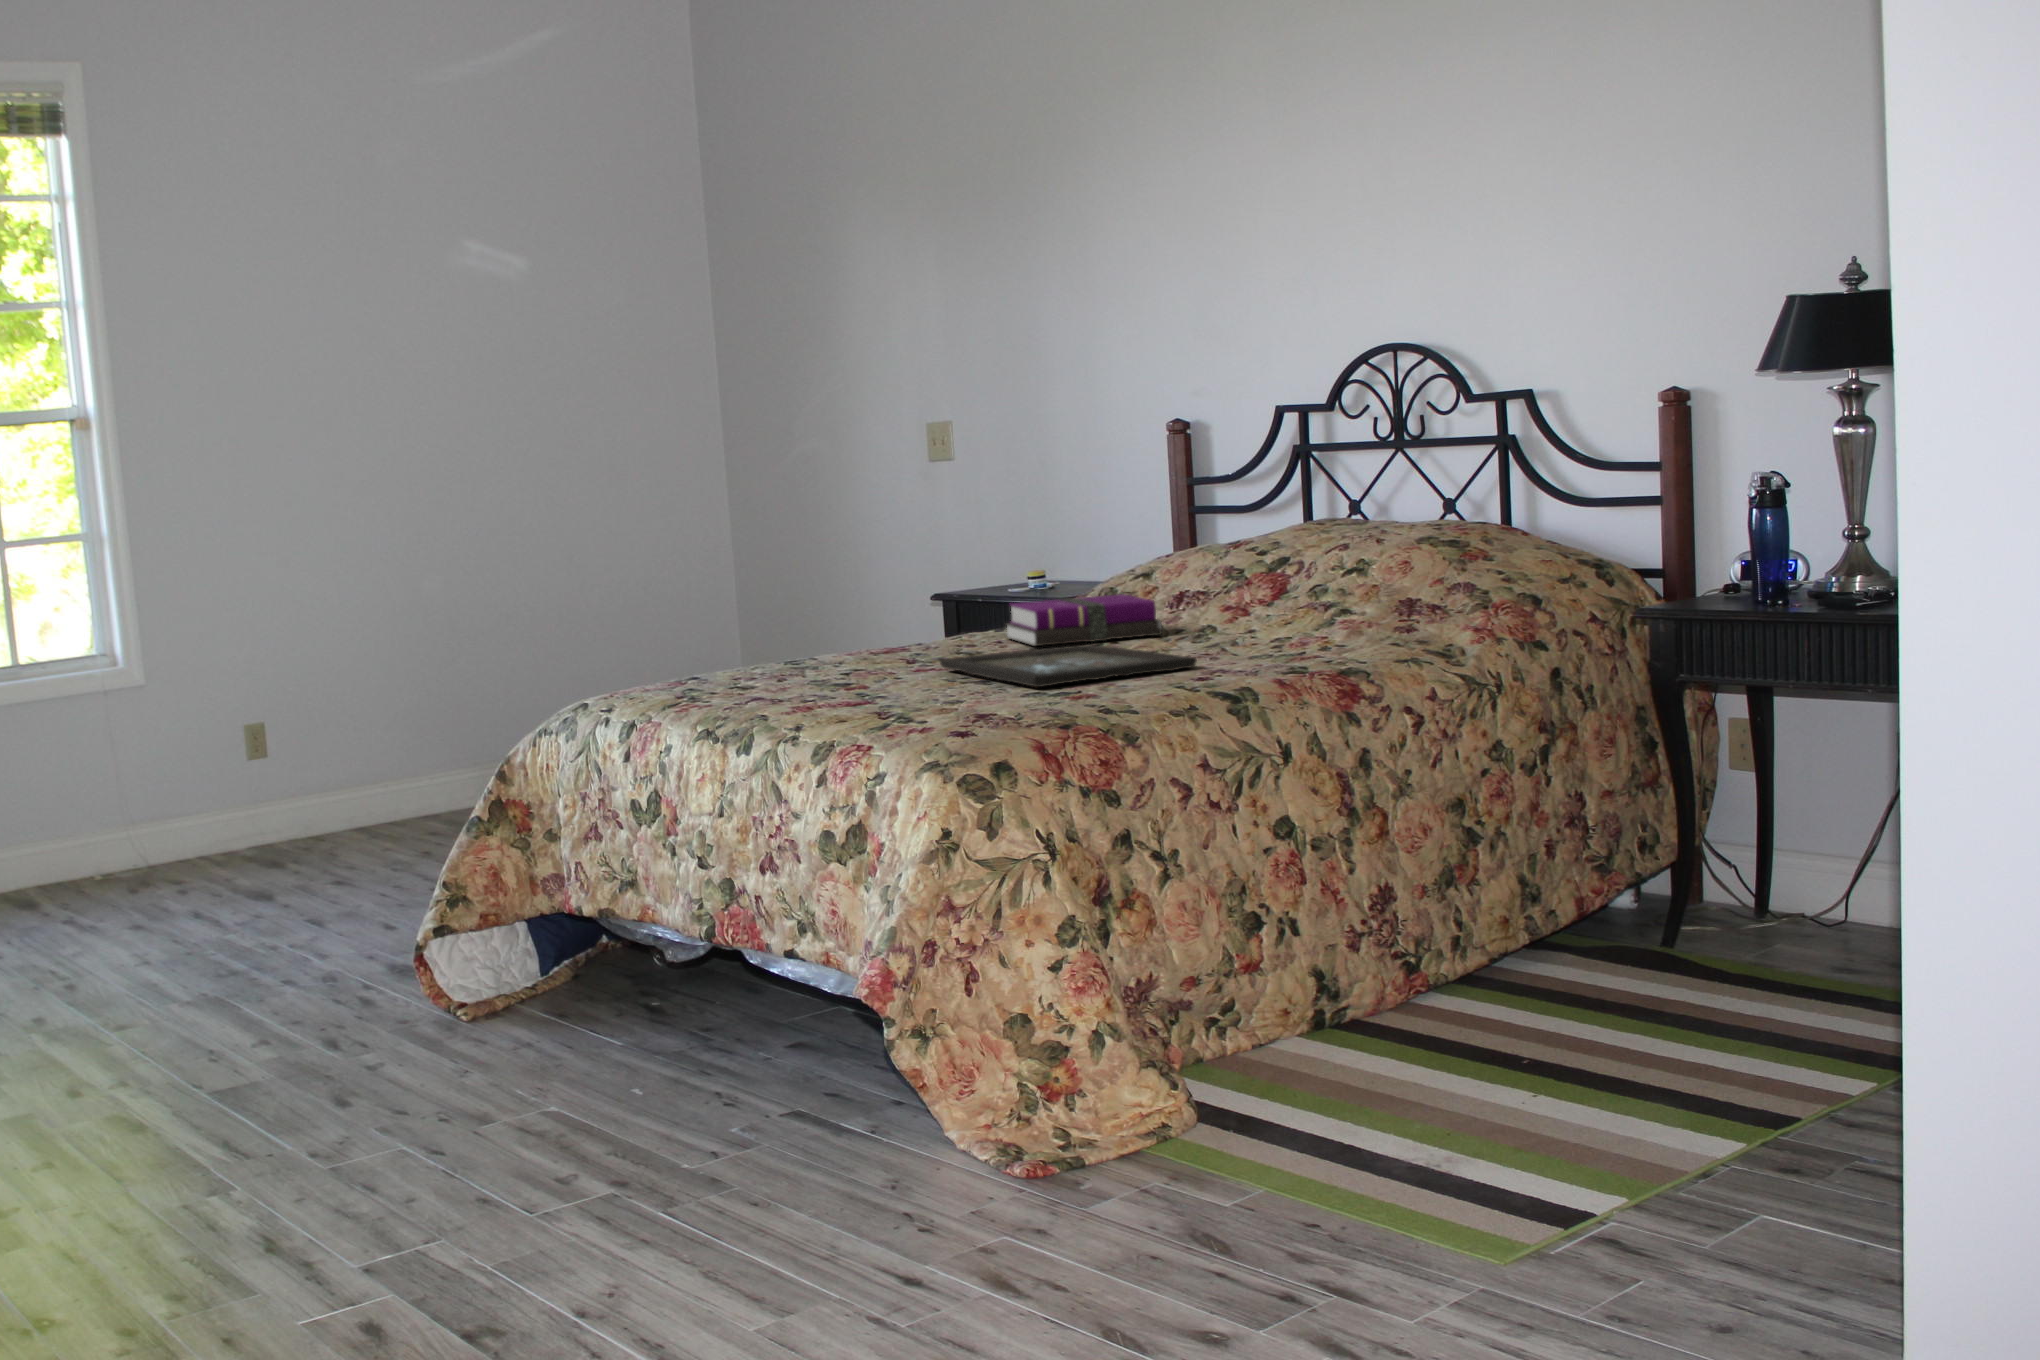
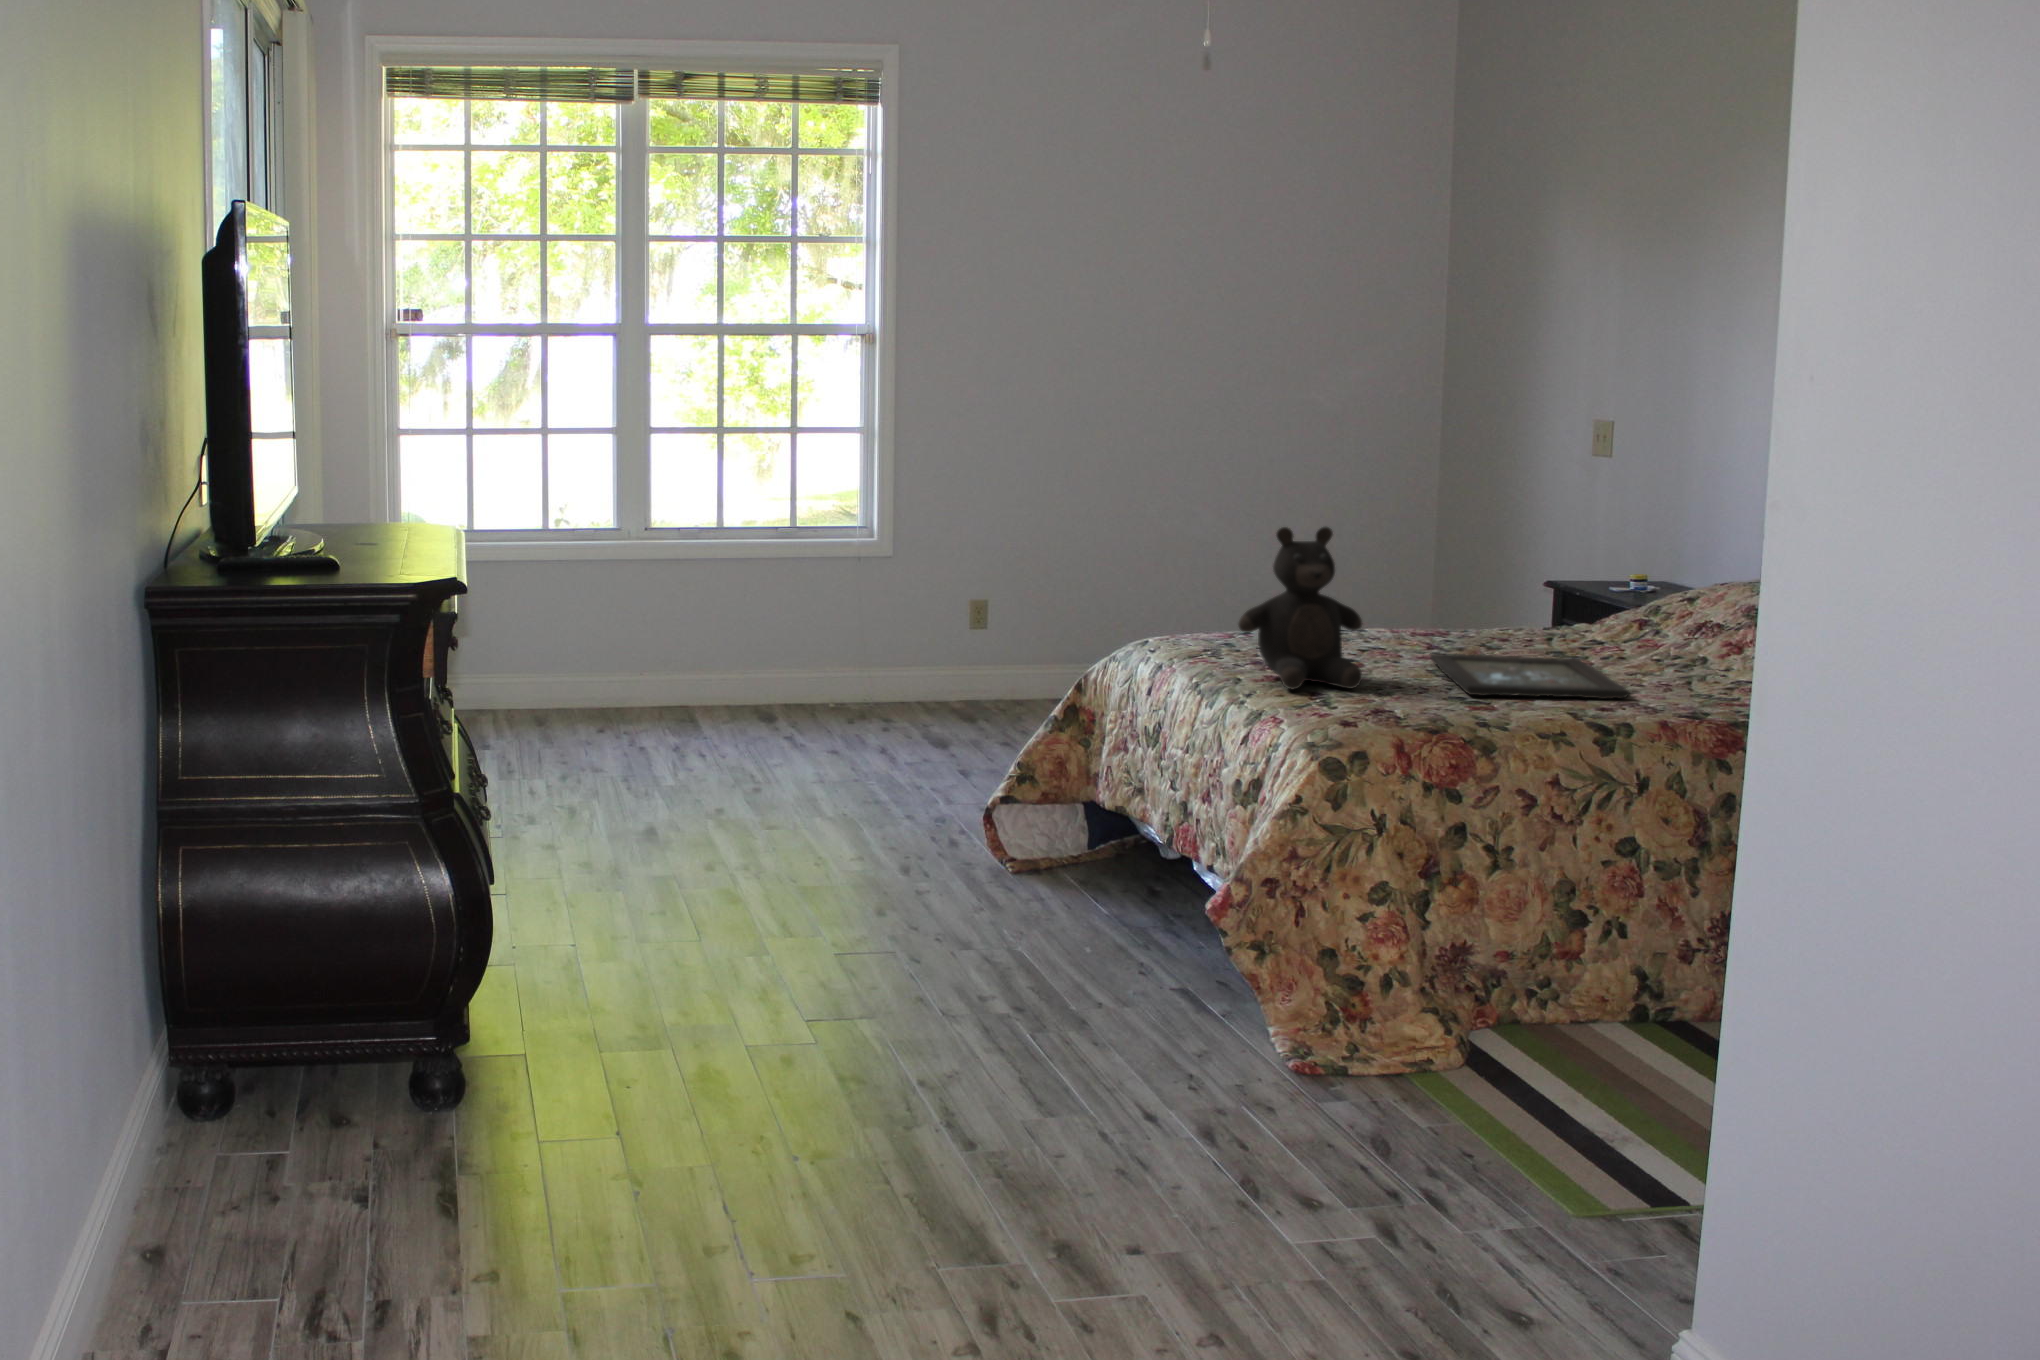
teddy bear: none [750,509,912,712] -> present [1238,527,1362,689]
notebook: present [1006,594,1162,646] -> none [1536,608,1667,658]

